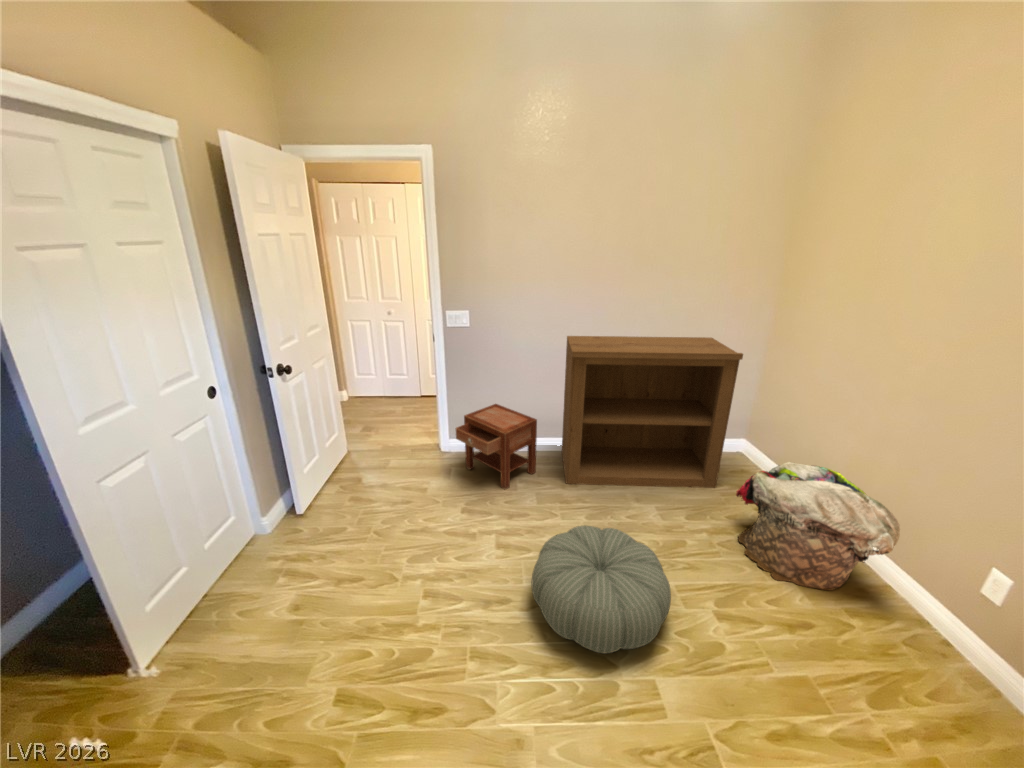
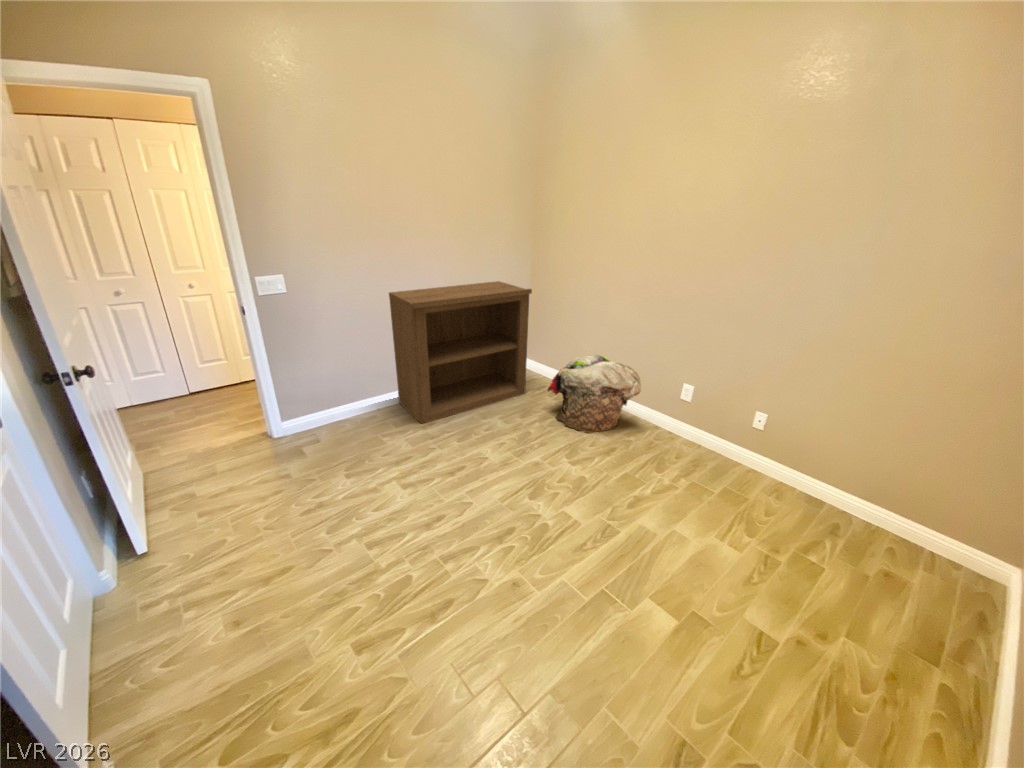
nightstand: present [456,404,537,490] -> none [305,370,389,446]
pouf: present [531,526,671,653] -> none [452,433,556,516]

